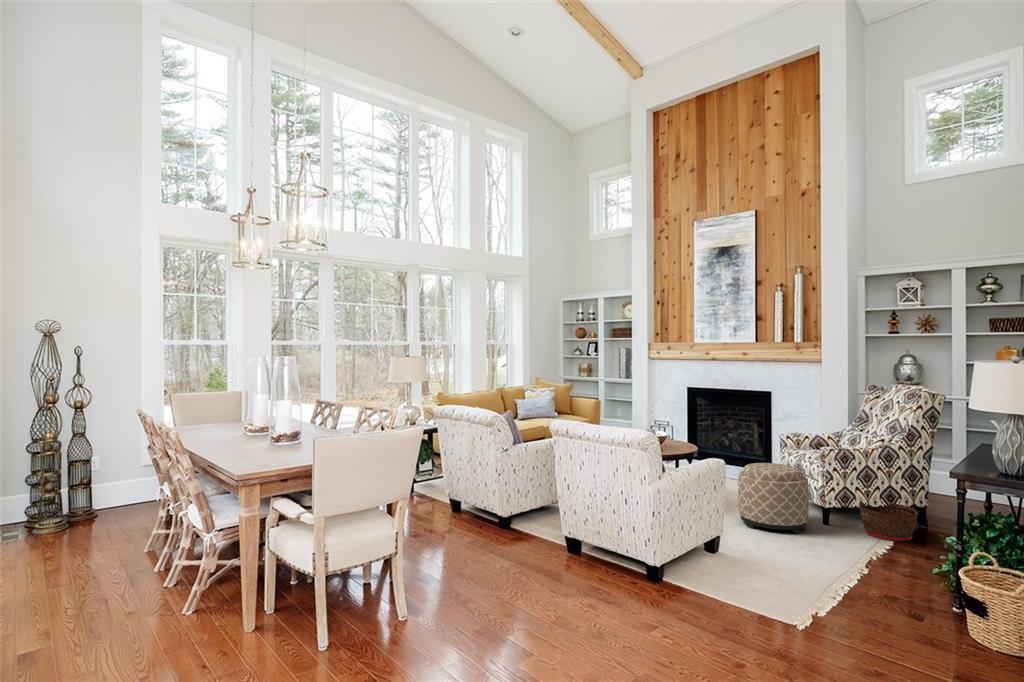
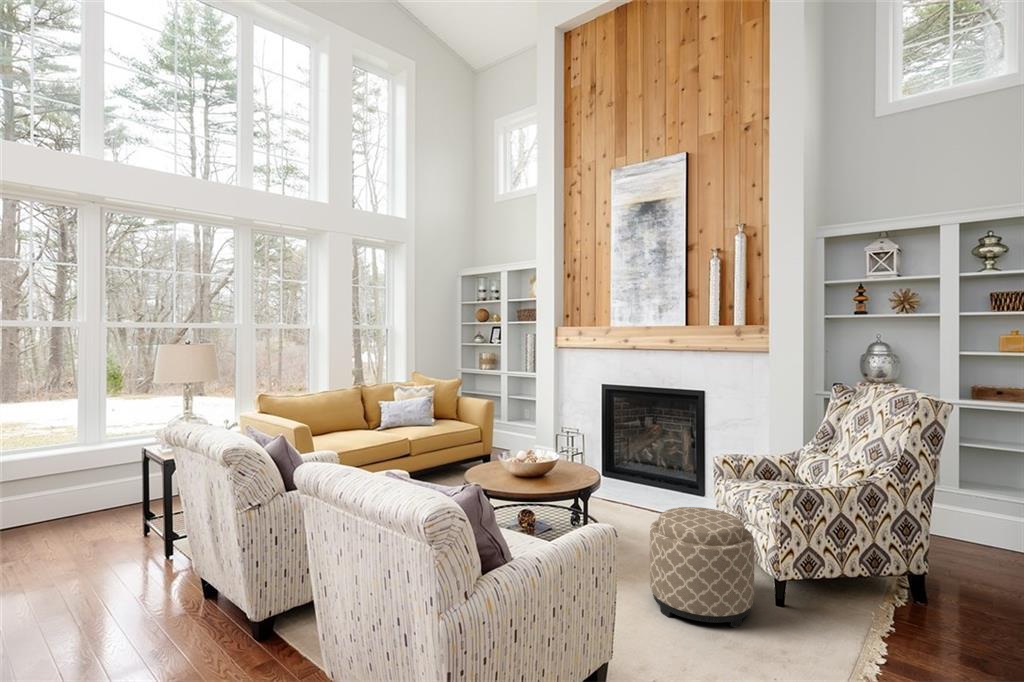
basket: present [859,503,918,541] -> none [829,567,921,640]

